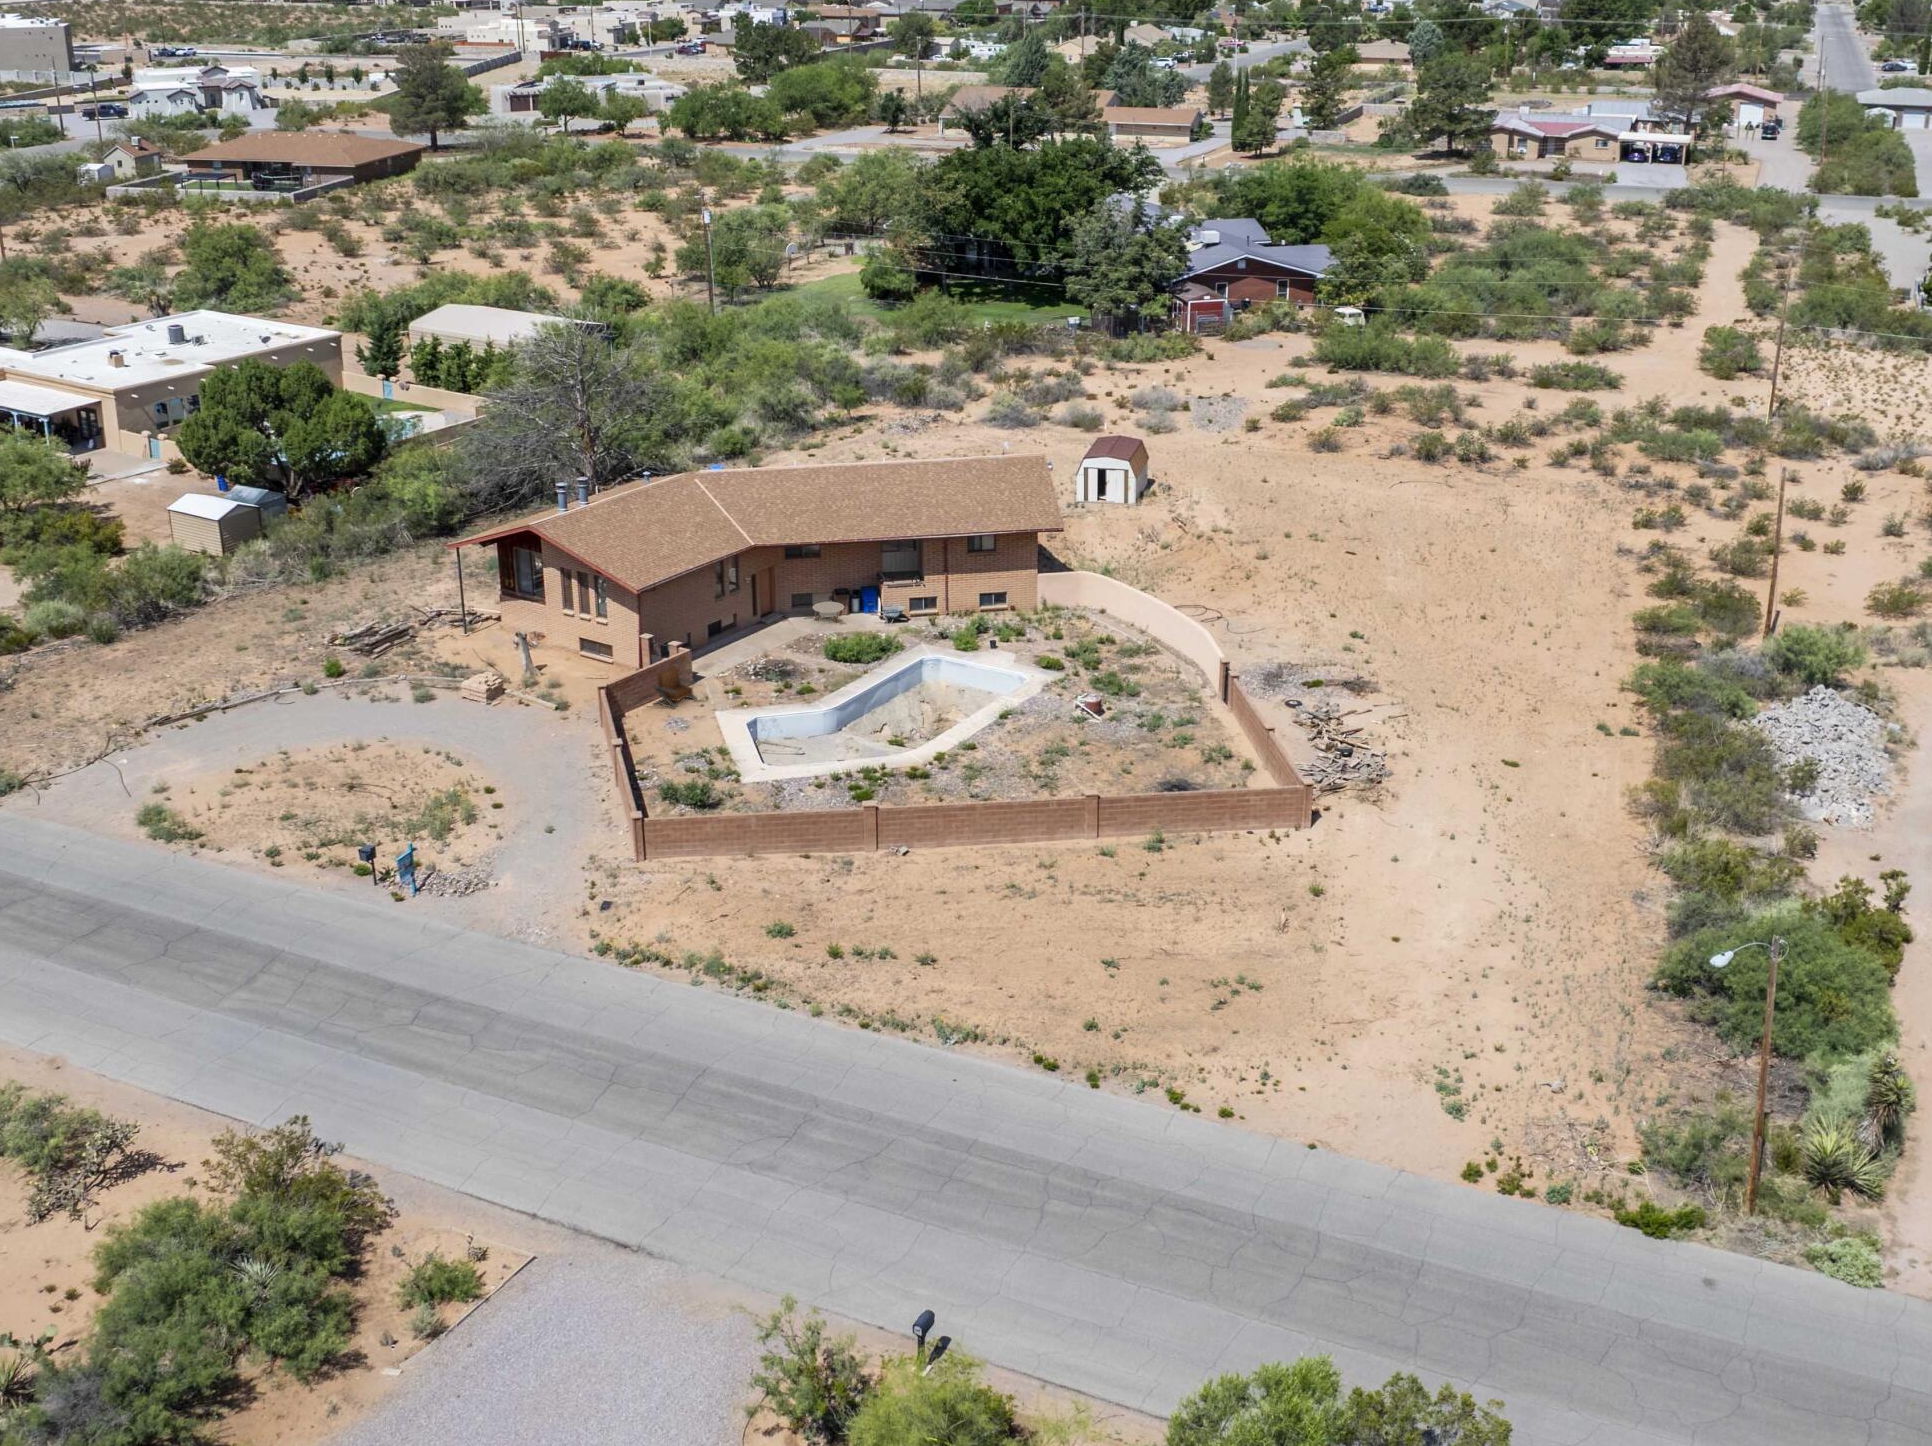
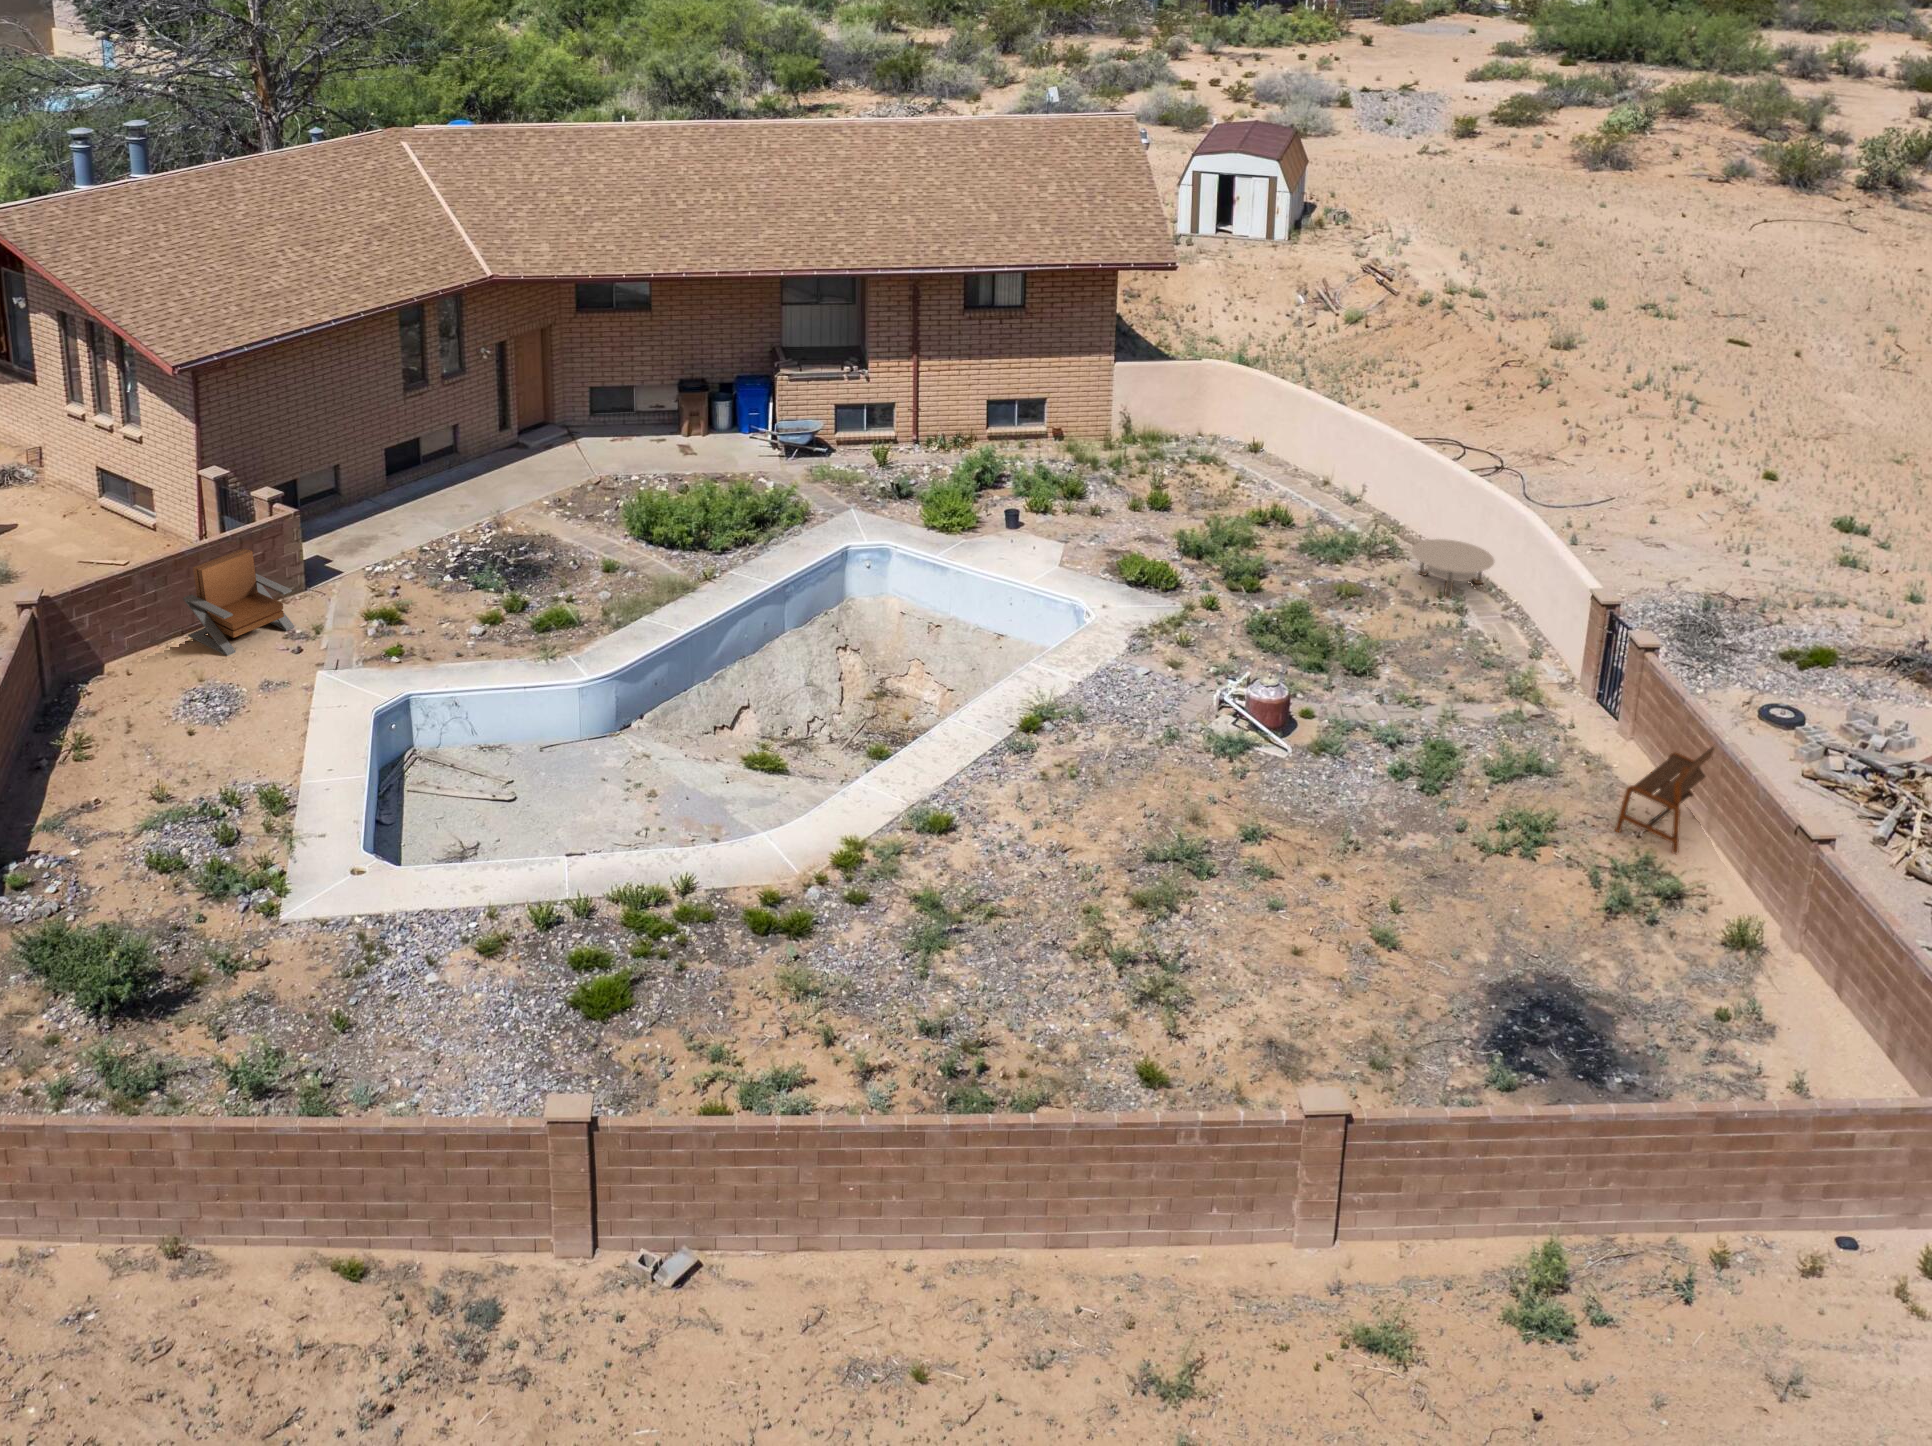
round table: present [813,602,844,623] -> present [1412,539,1494,599]
bench: none [1214,703,1253,745] -> present [1615,747,1714,854]

